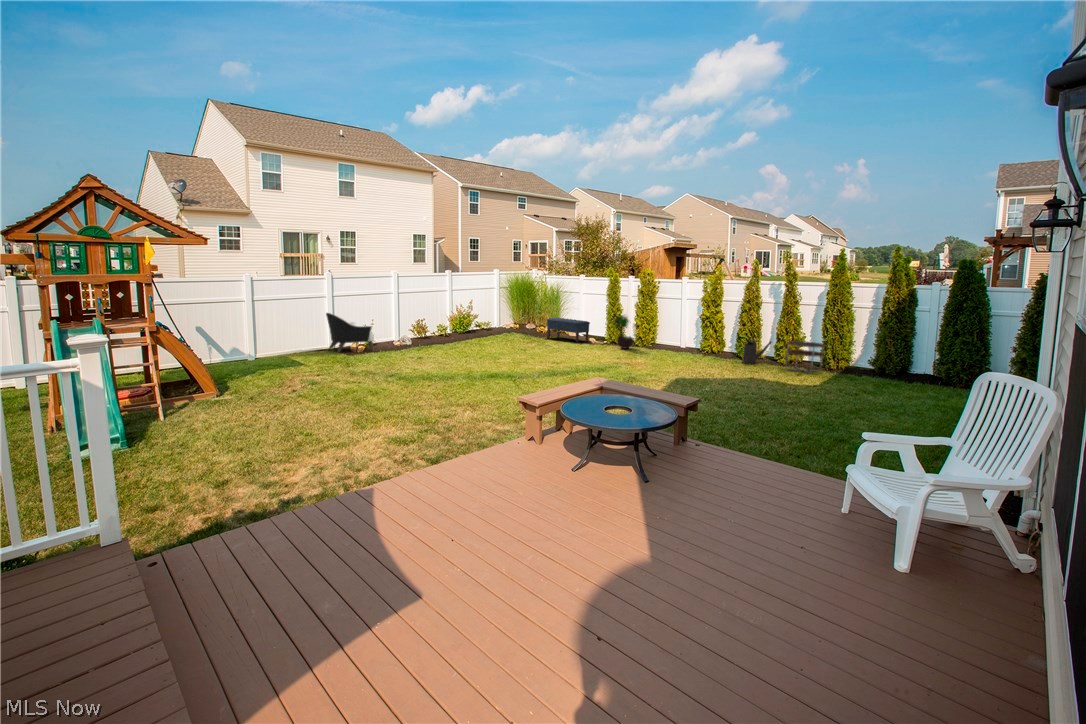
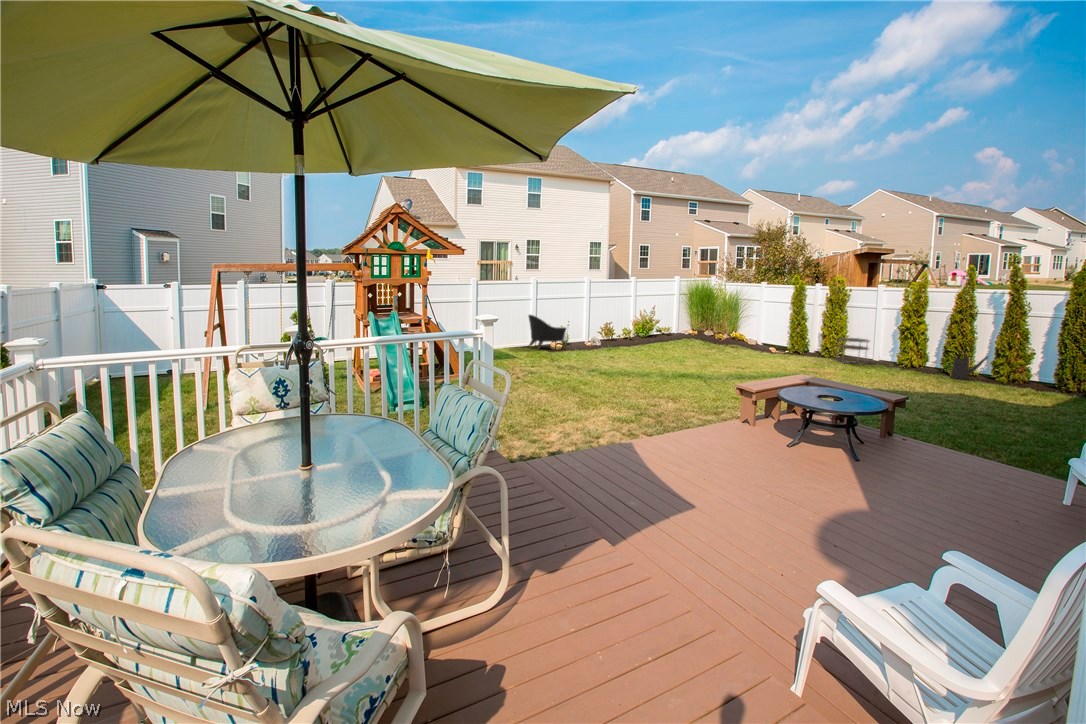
potted tree: present [613,315,633,349] -> none [797,320,823,358]
bench: present [547,318,590,343] -> none [727,325,773,351]
side table: present [786,341,825,373] -> present [836,338,869,364]

